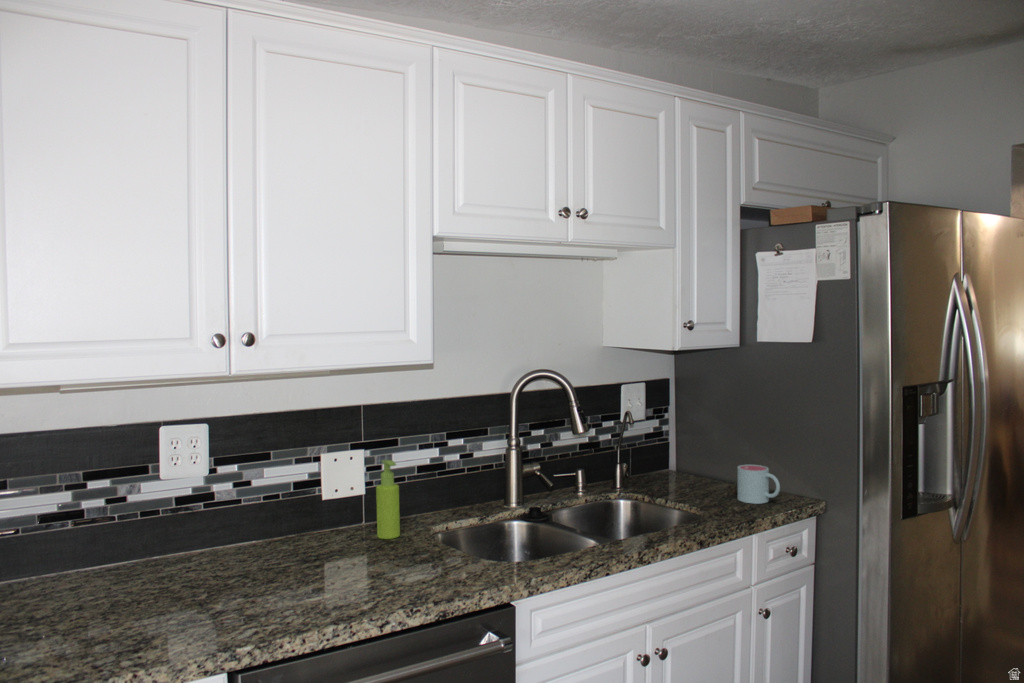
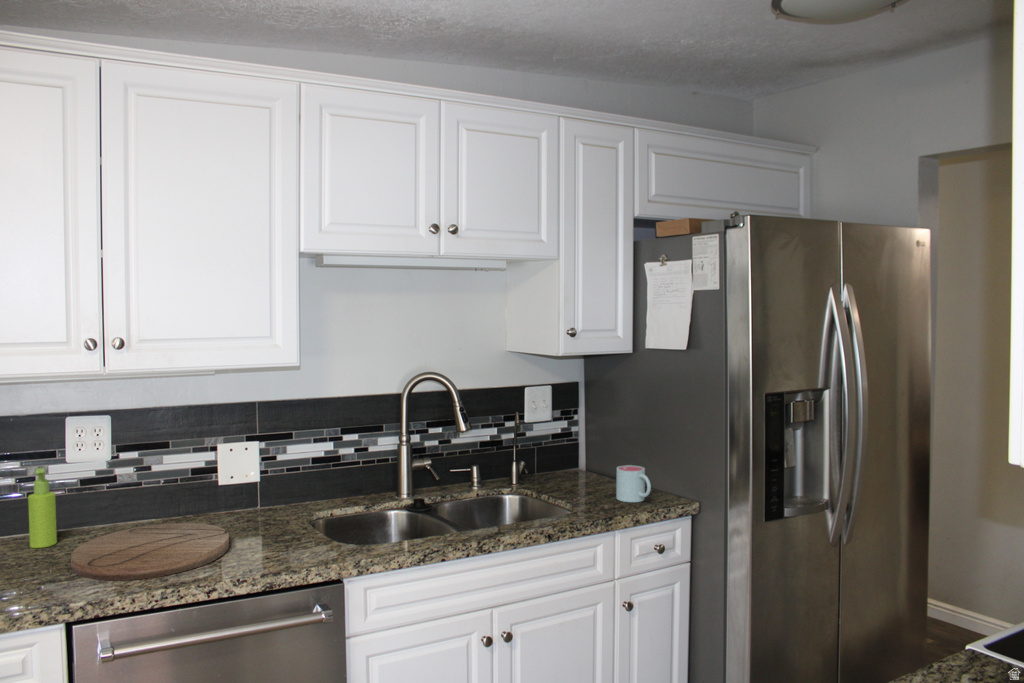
soap dispenser: present [376,460,400,539] -> present [28,468,57,548]
cutting board: none [200,544,371,617] -> present [71,523,229,581]

